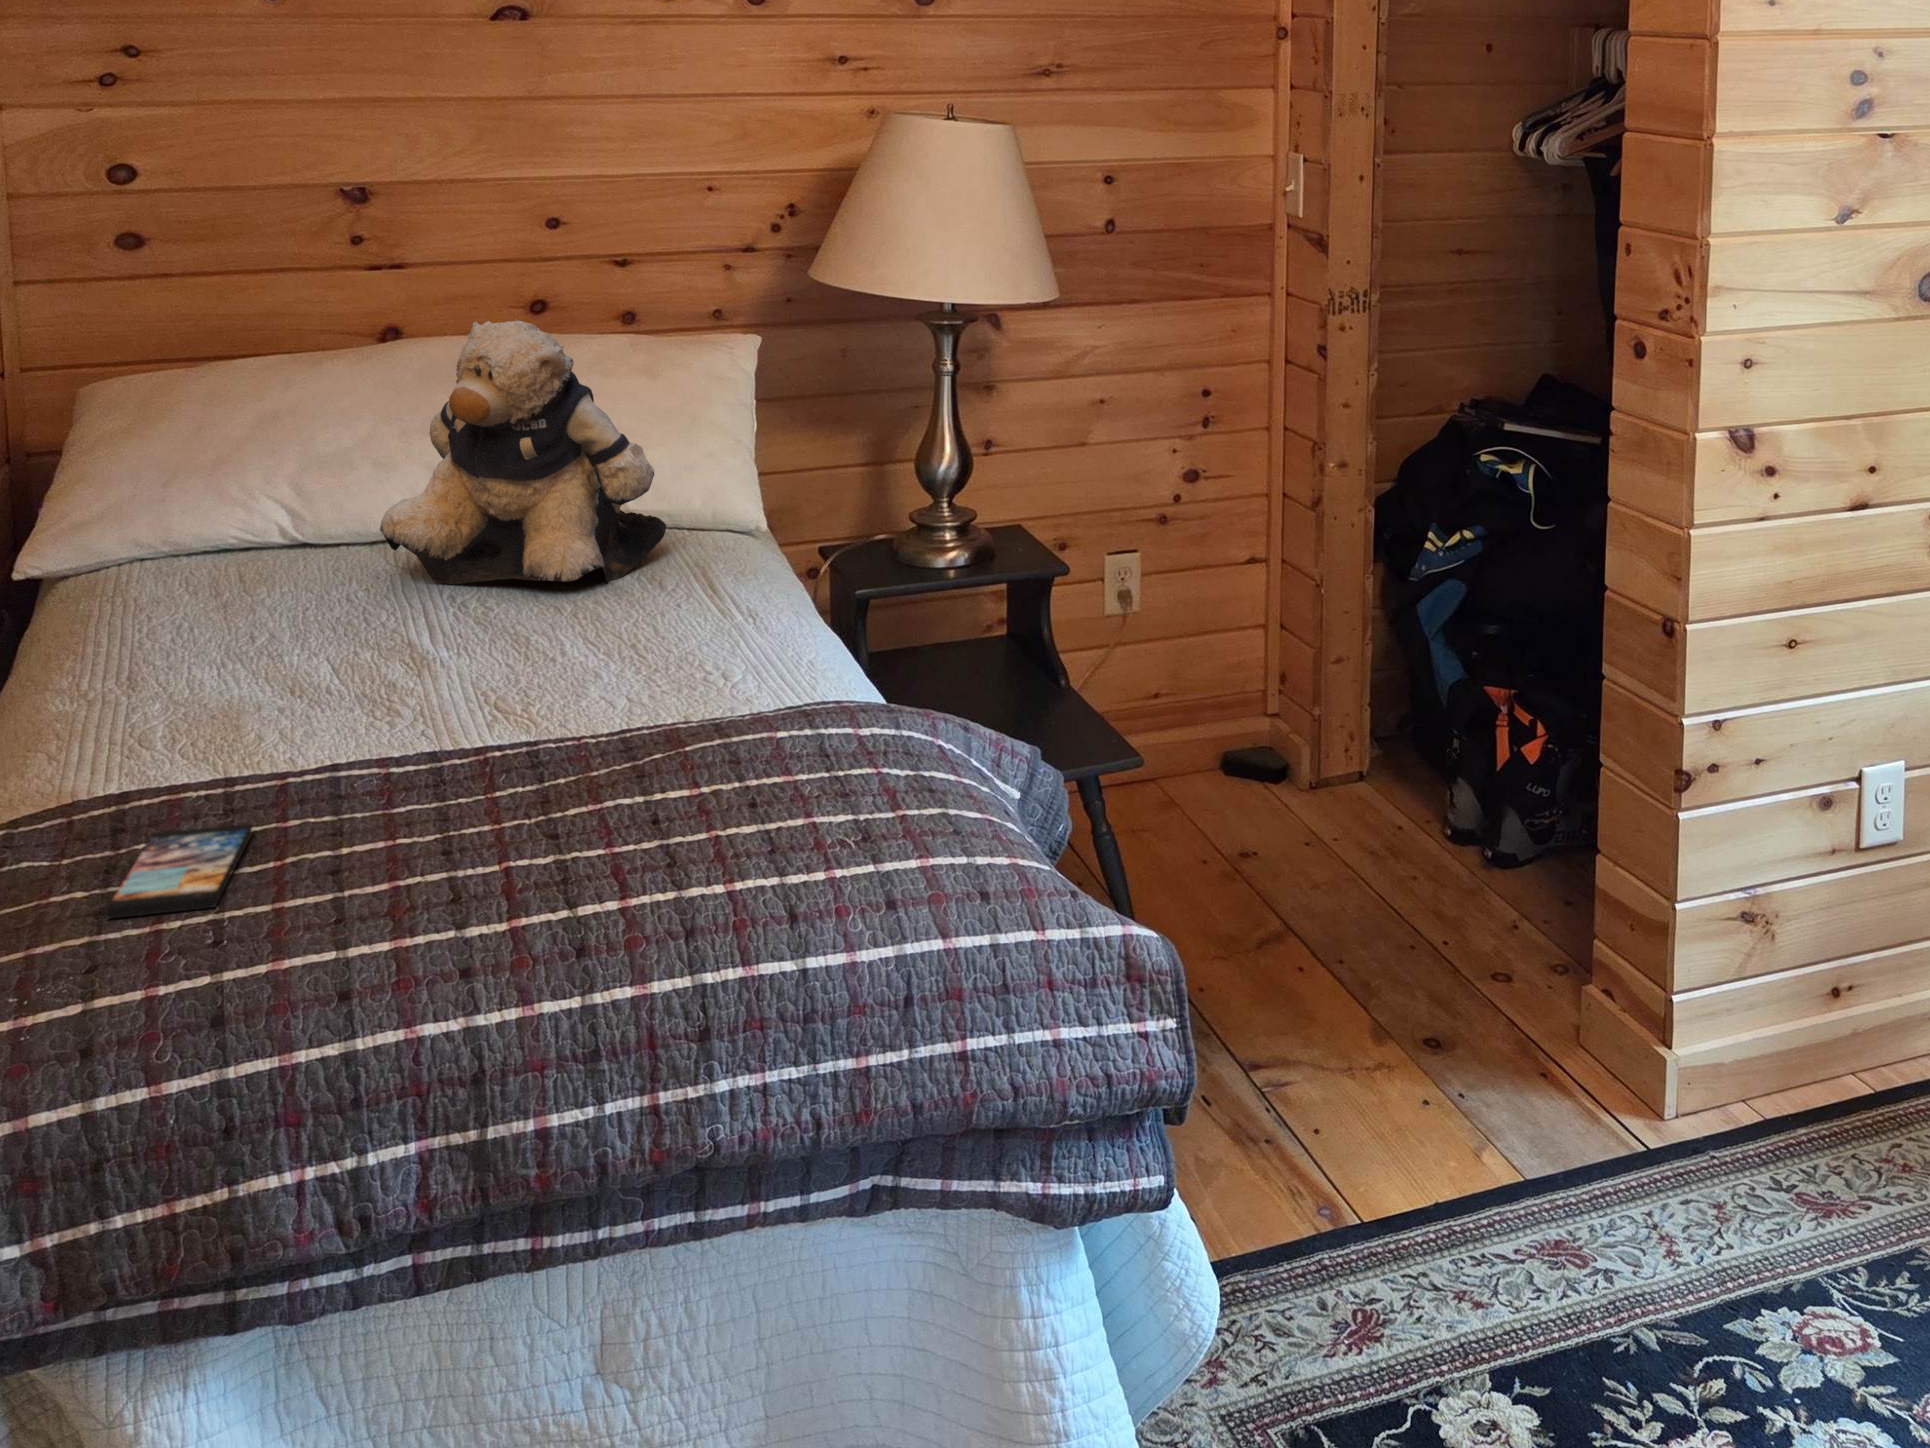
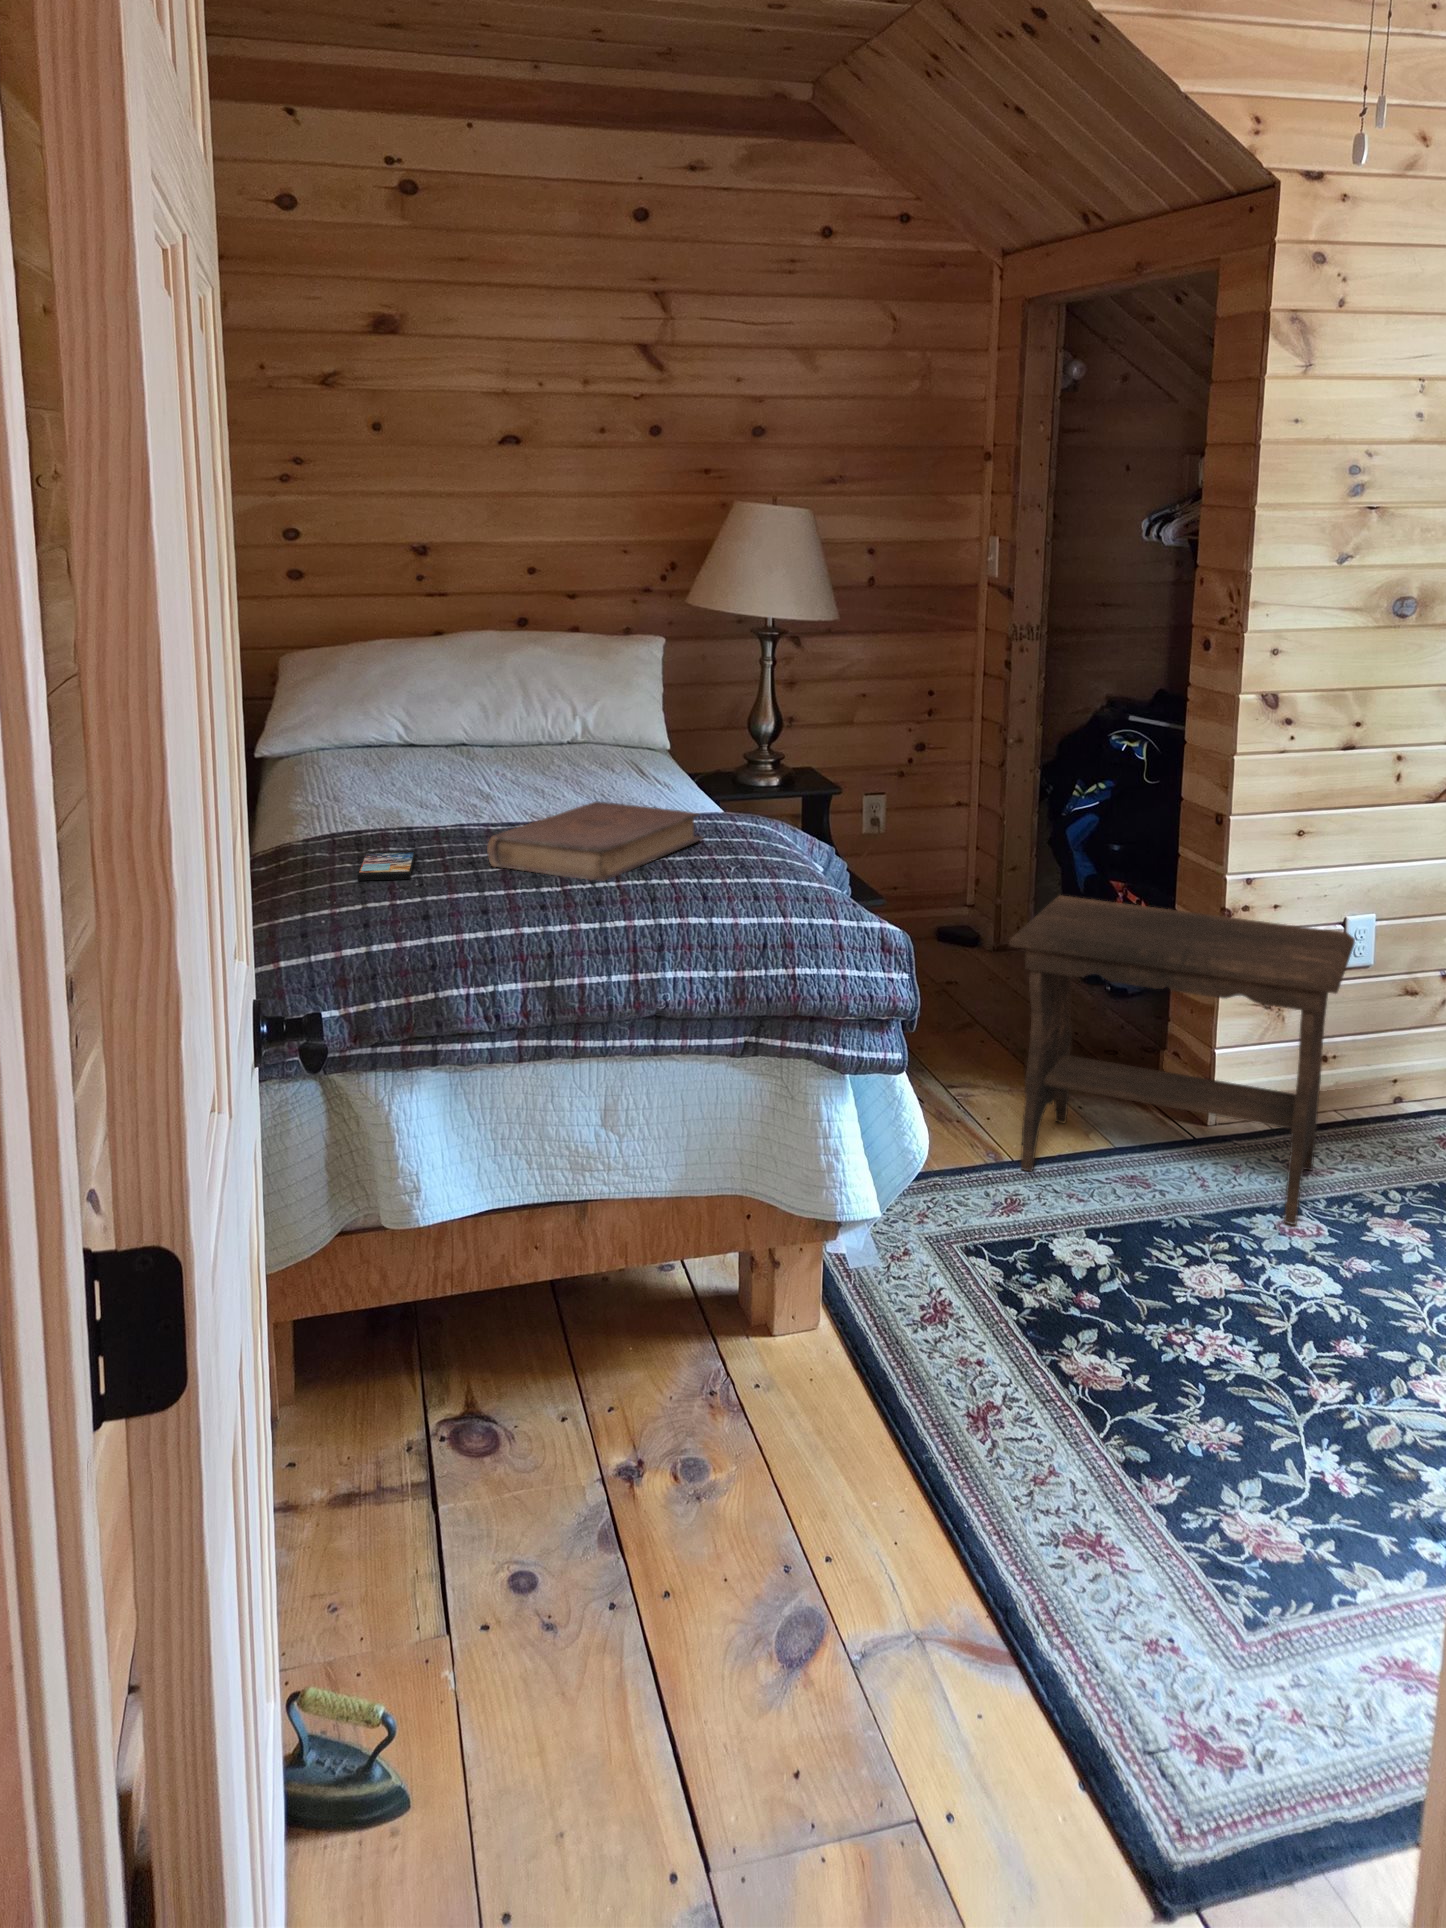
teddy bear: present [380,320,666,584] -> none [437,611,600,773]
book: none [382,691,808,896] -> present [487,801,702,881]
footstool: none [1346,758,1894,1331] -> present [1009,895,1355,1225]

